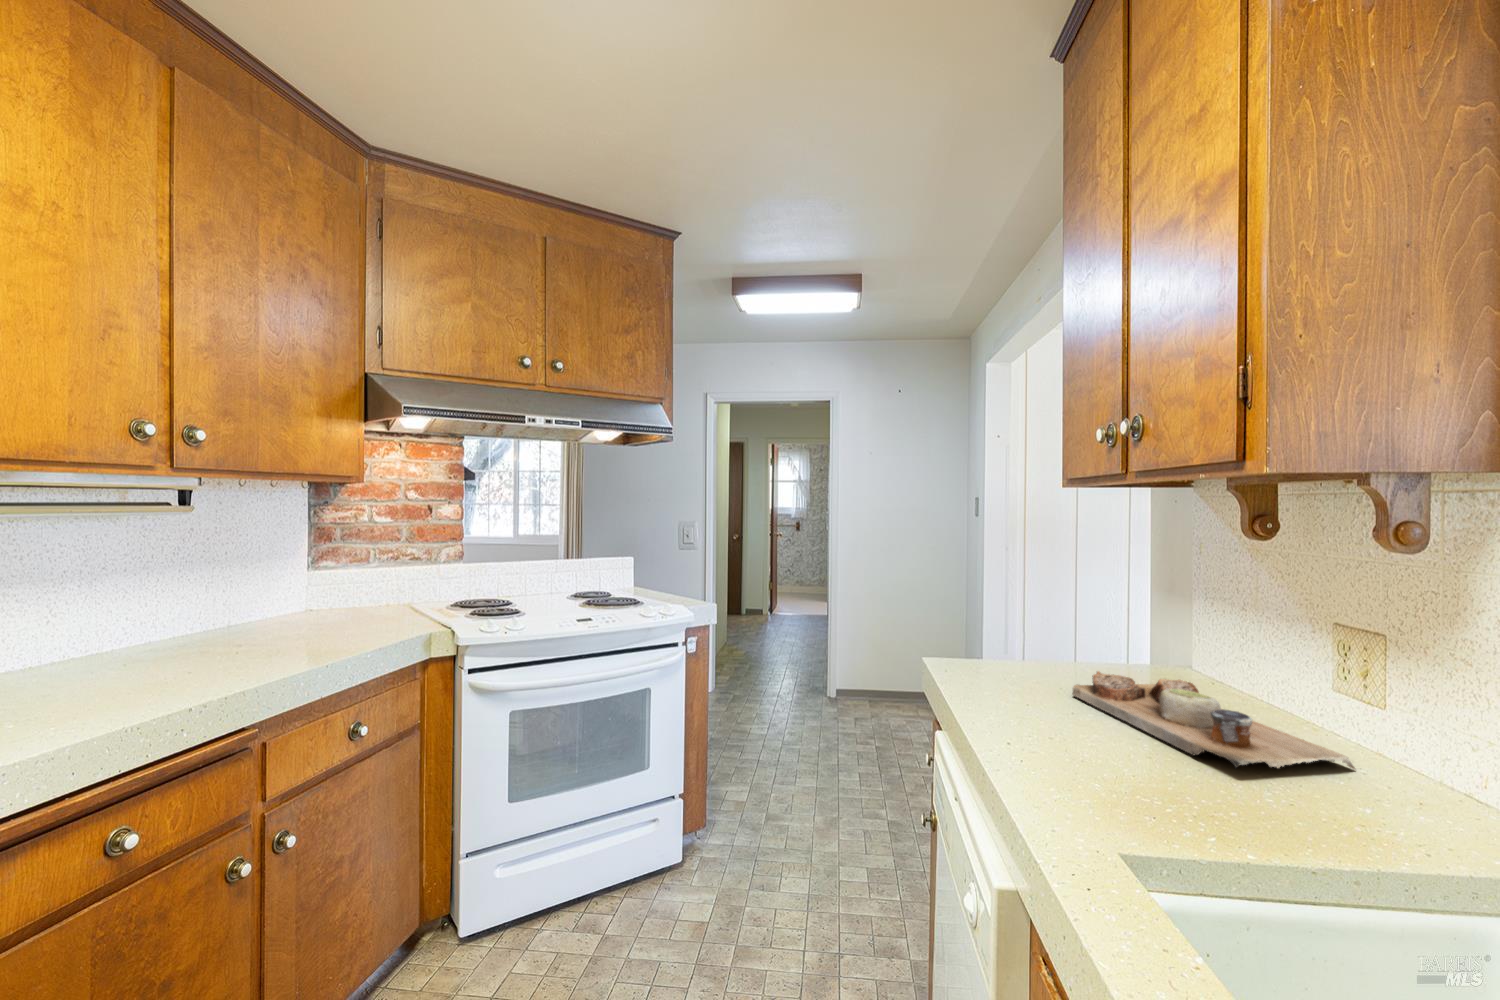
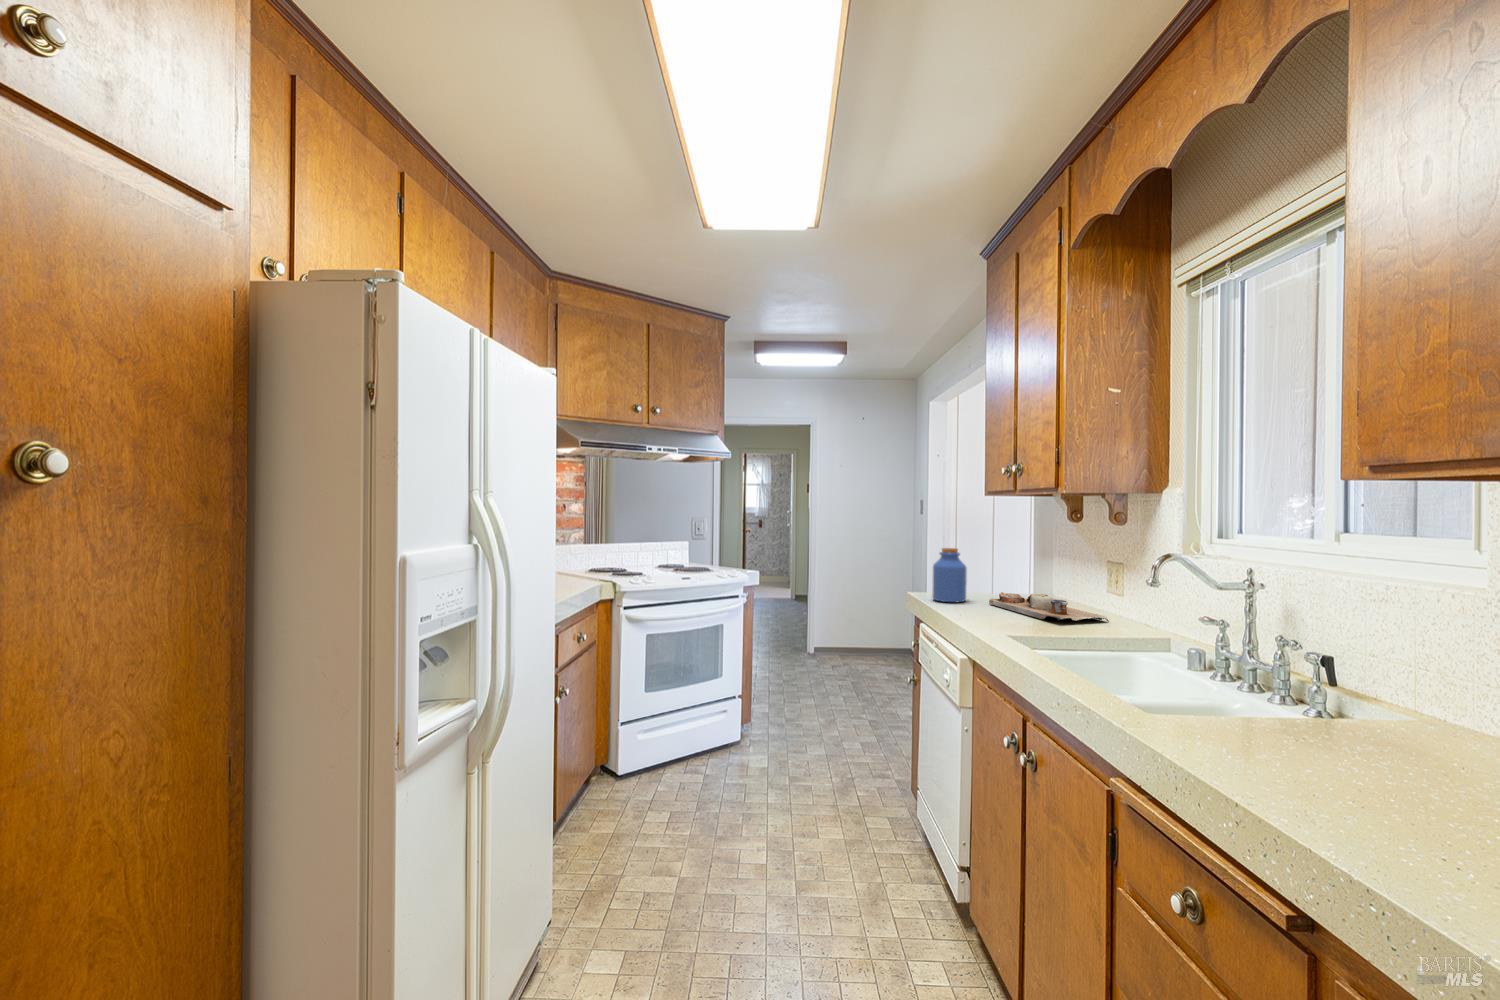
jar: none [964,583,1028,689] -> present [932,548,967,602]

